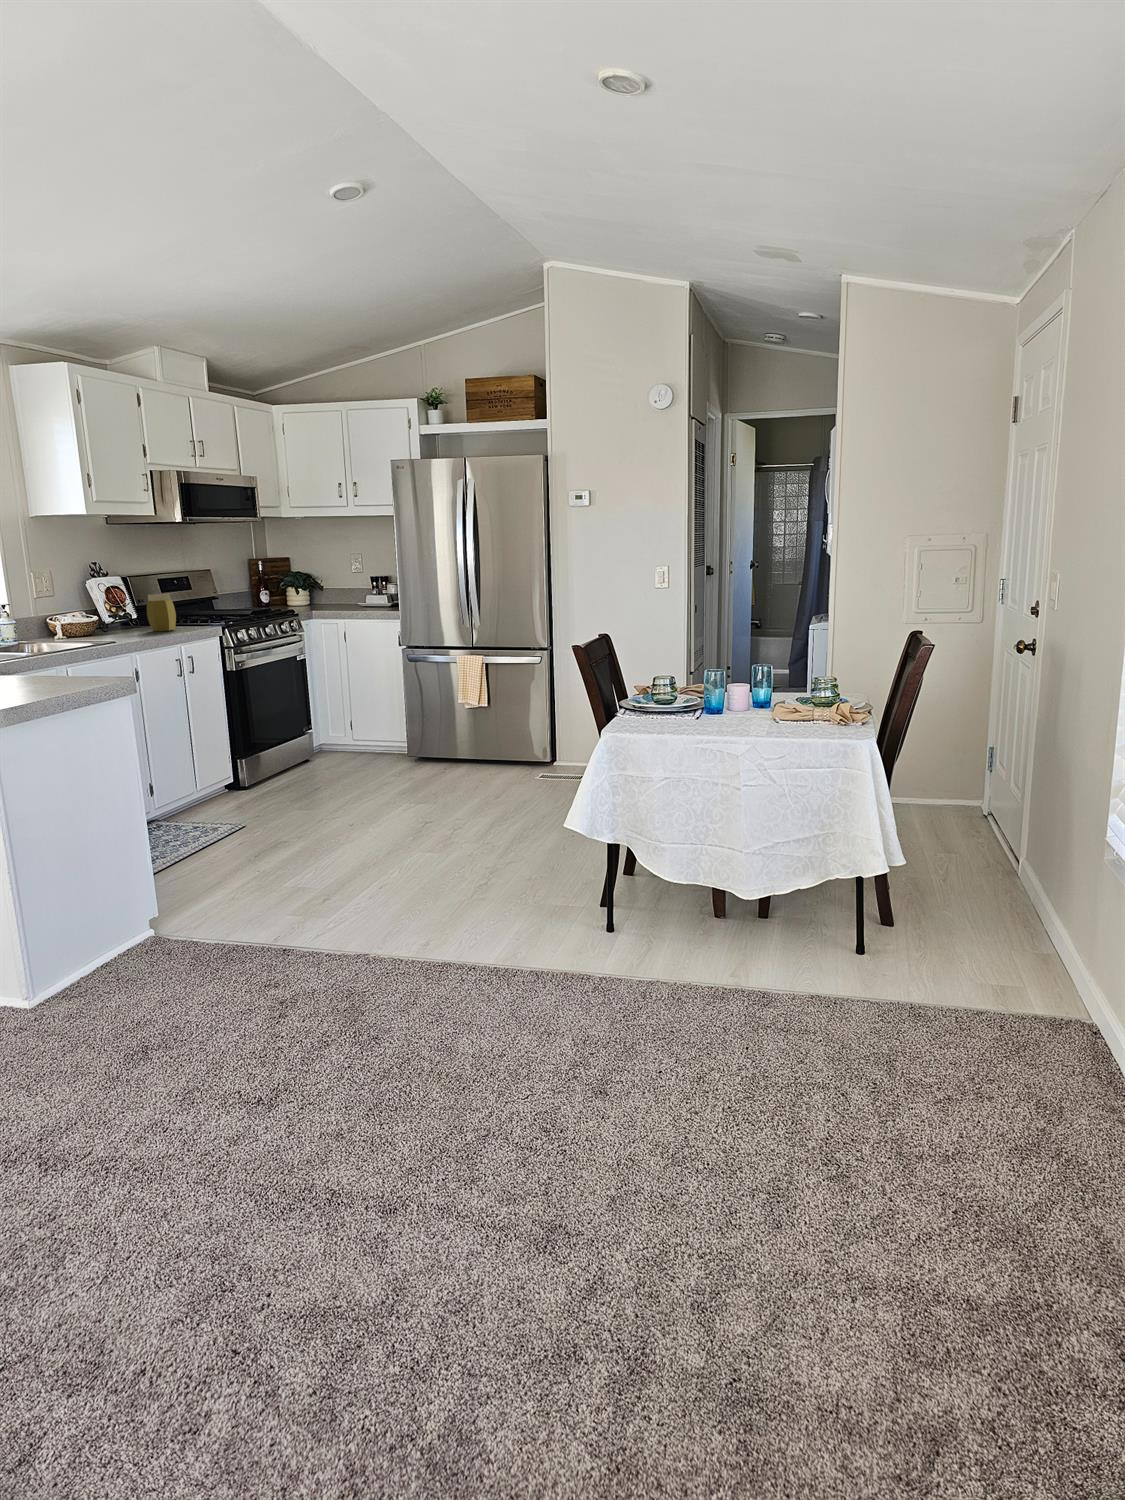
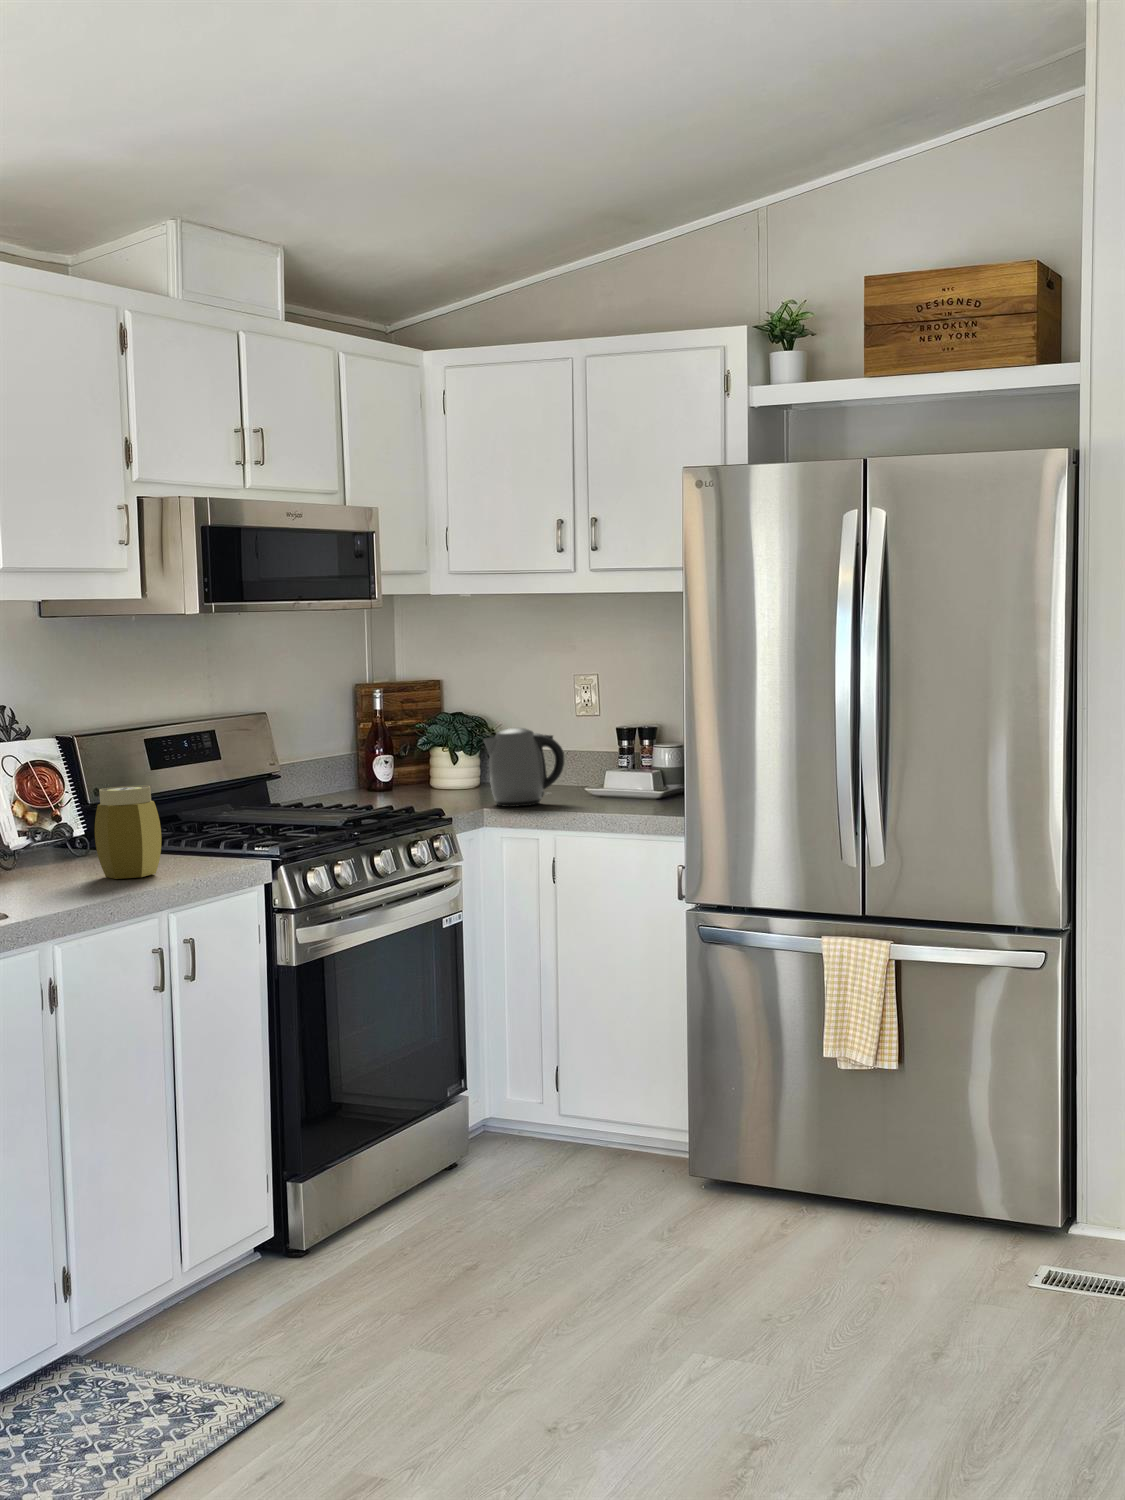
kettle: none [310,576,347,610] -> present [483,728,565,807]

